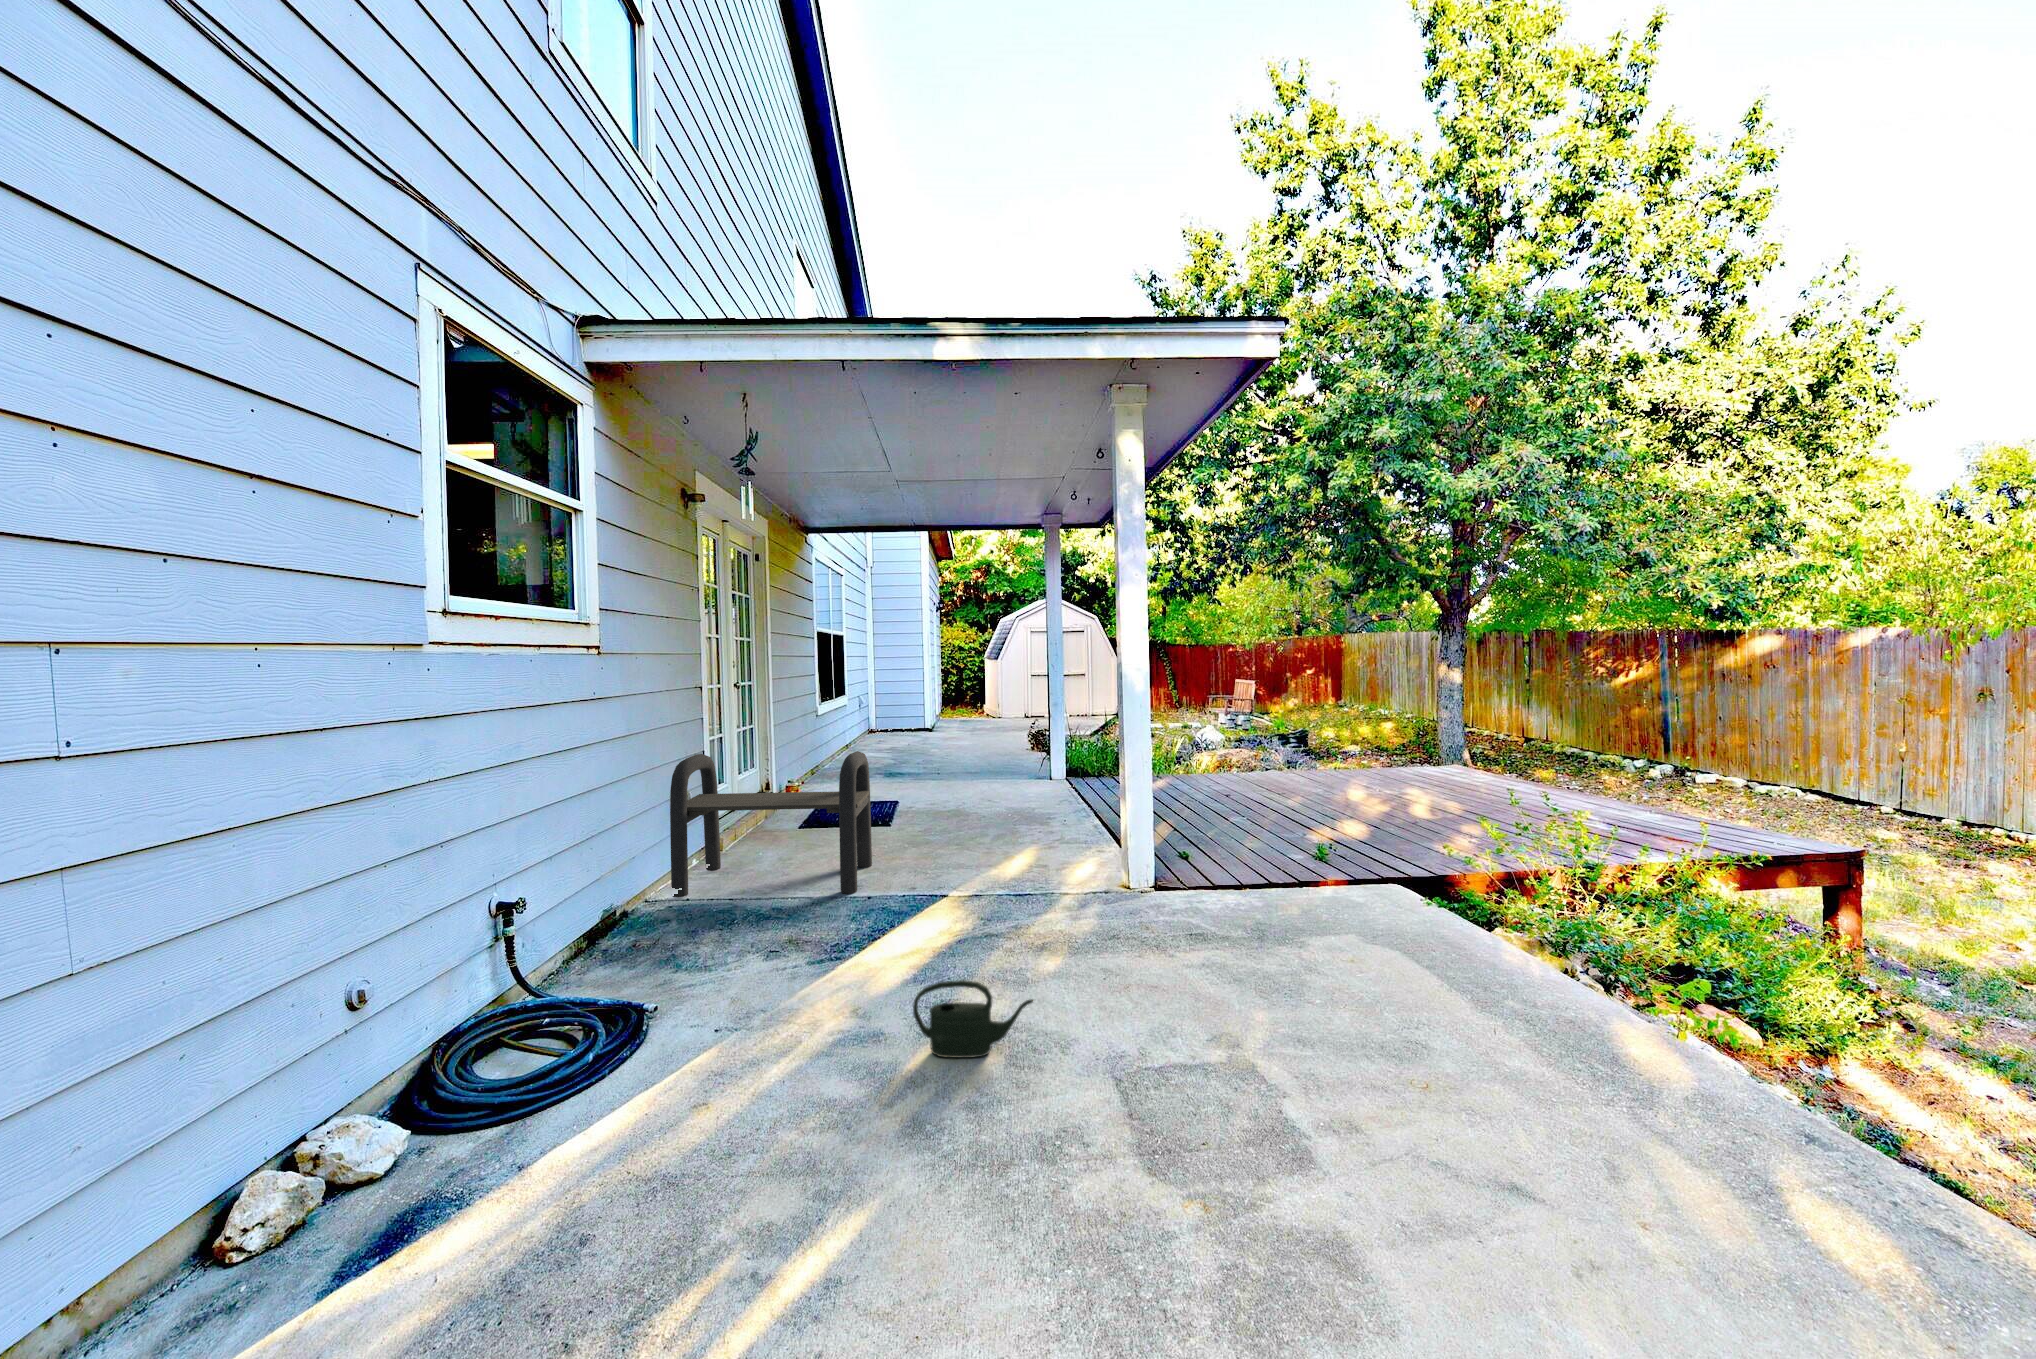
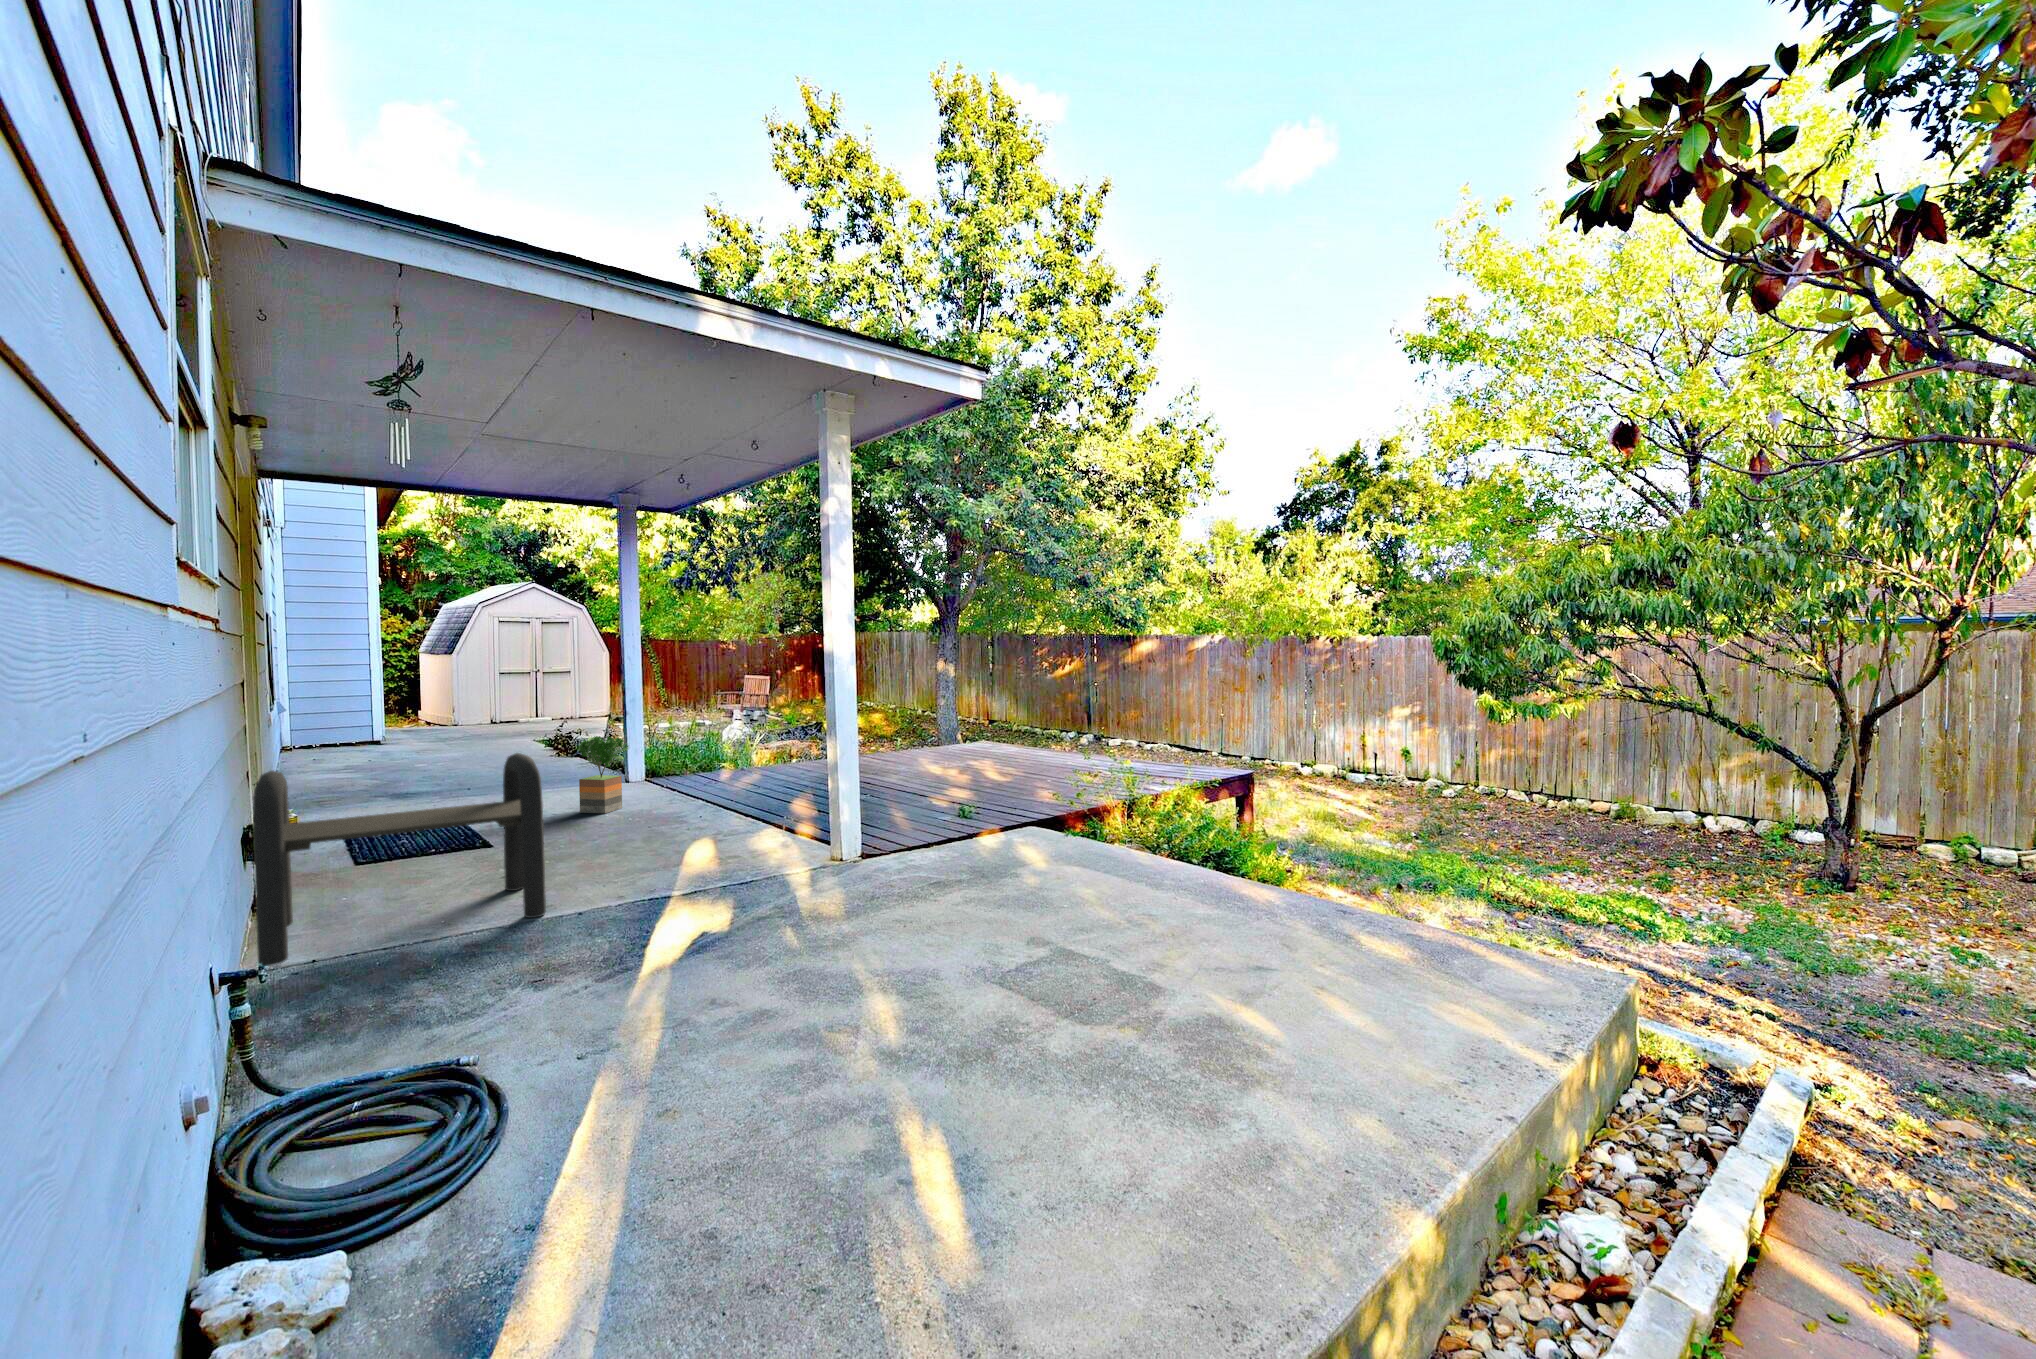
potted tree: none [979,737,1026,808] -> present [579,736,629,813]
watering can: present [913,980,1033,1058] -> none [824,941,929,1019]

